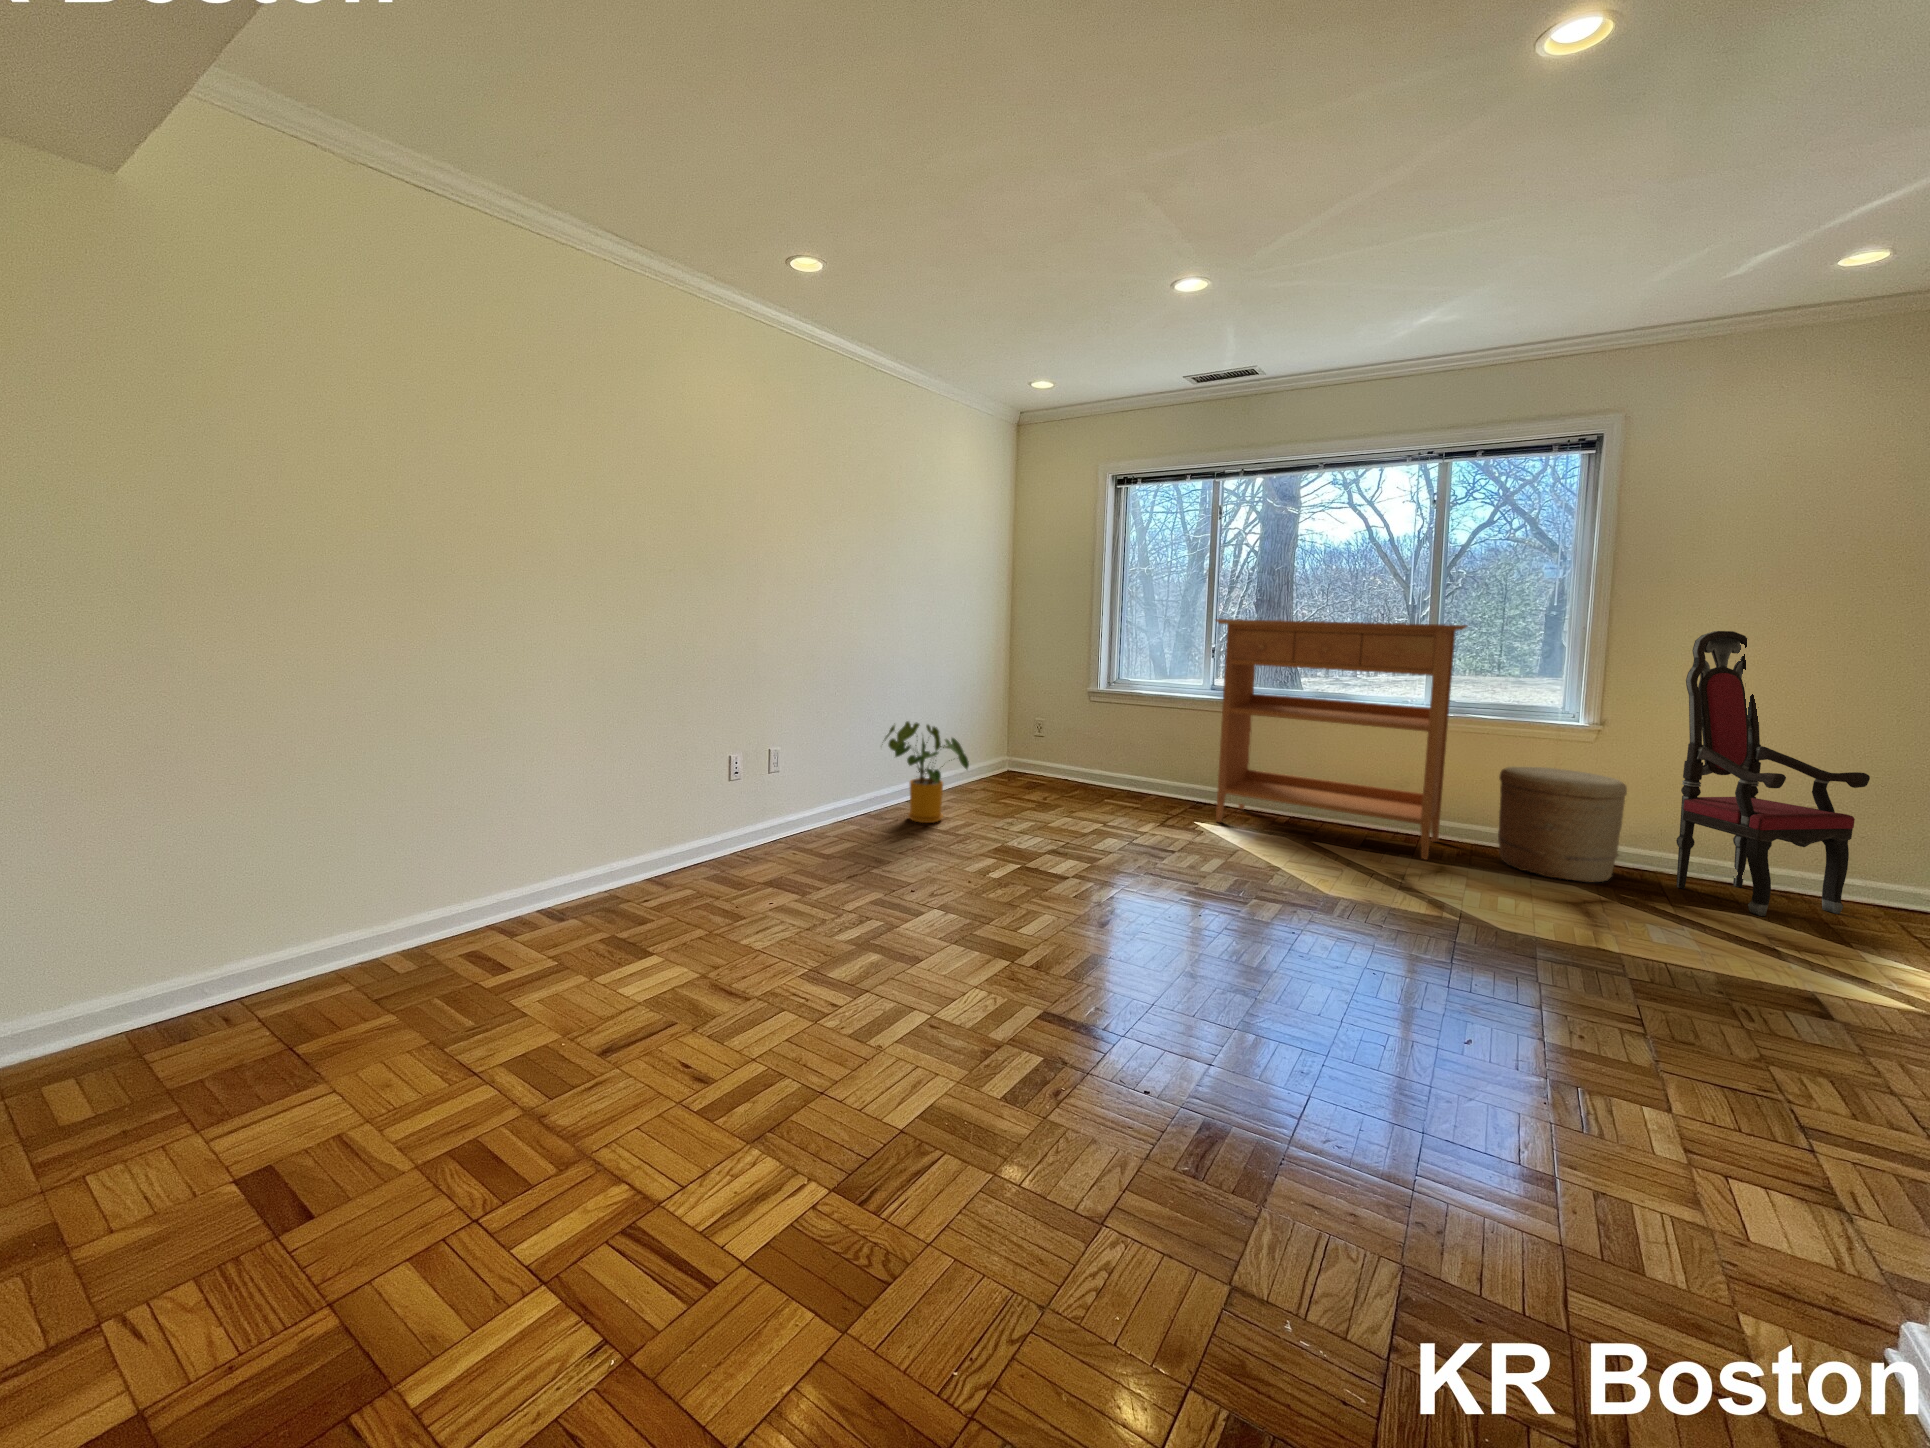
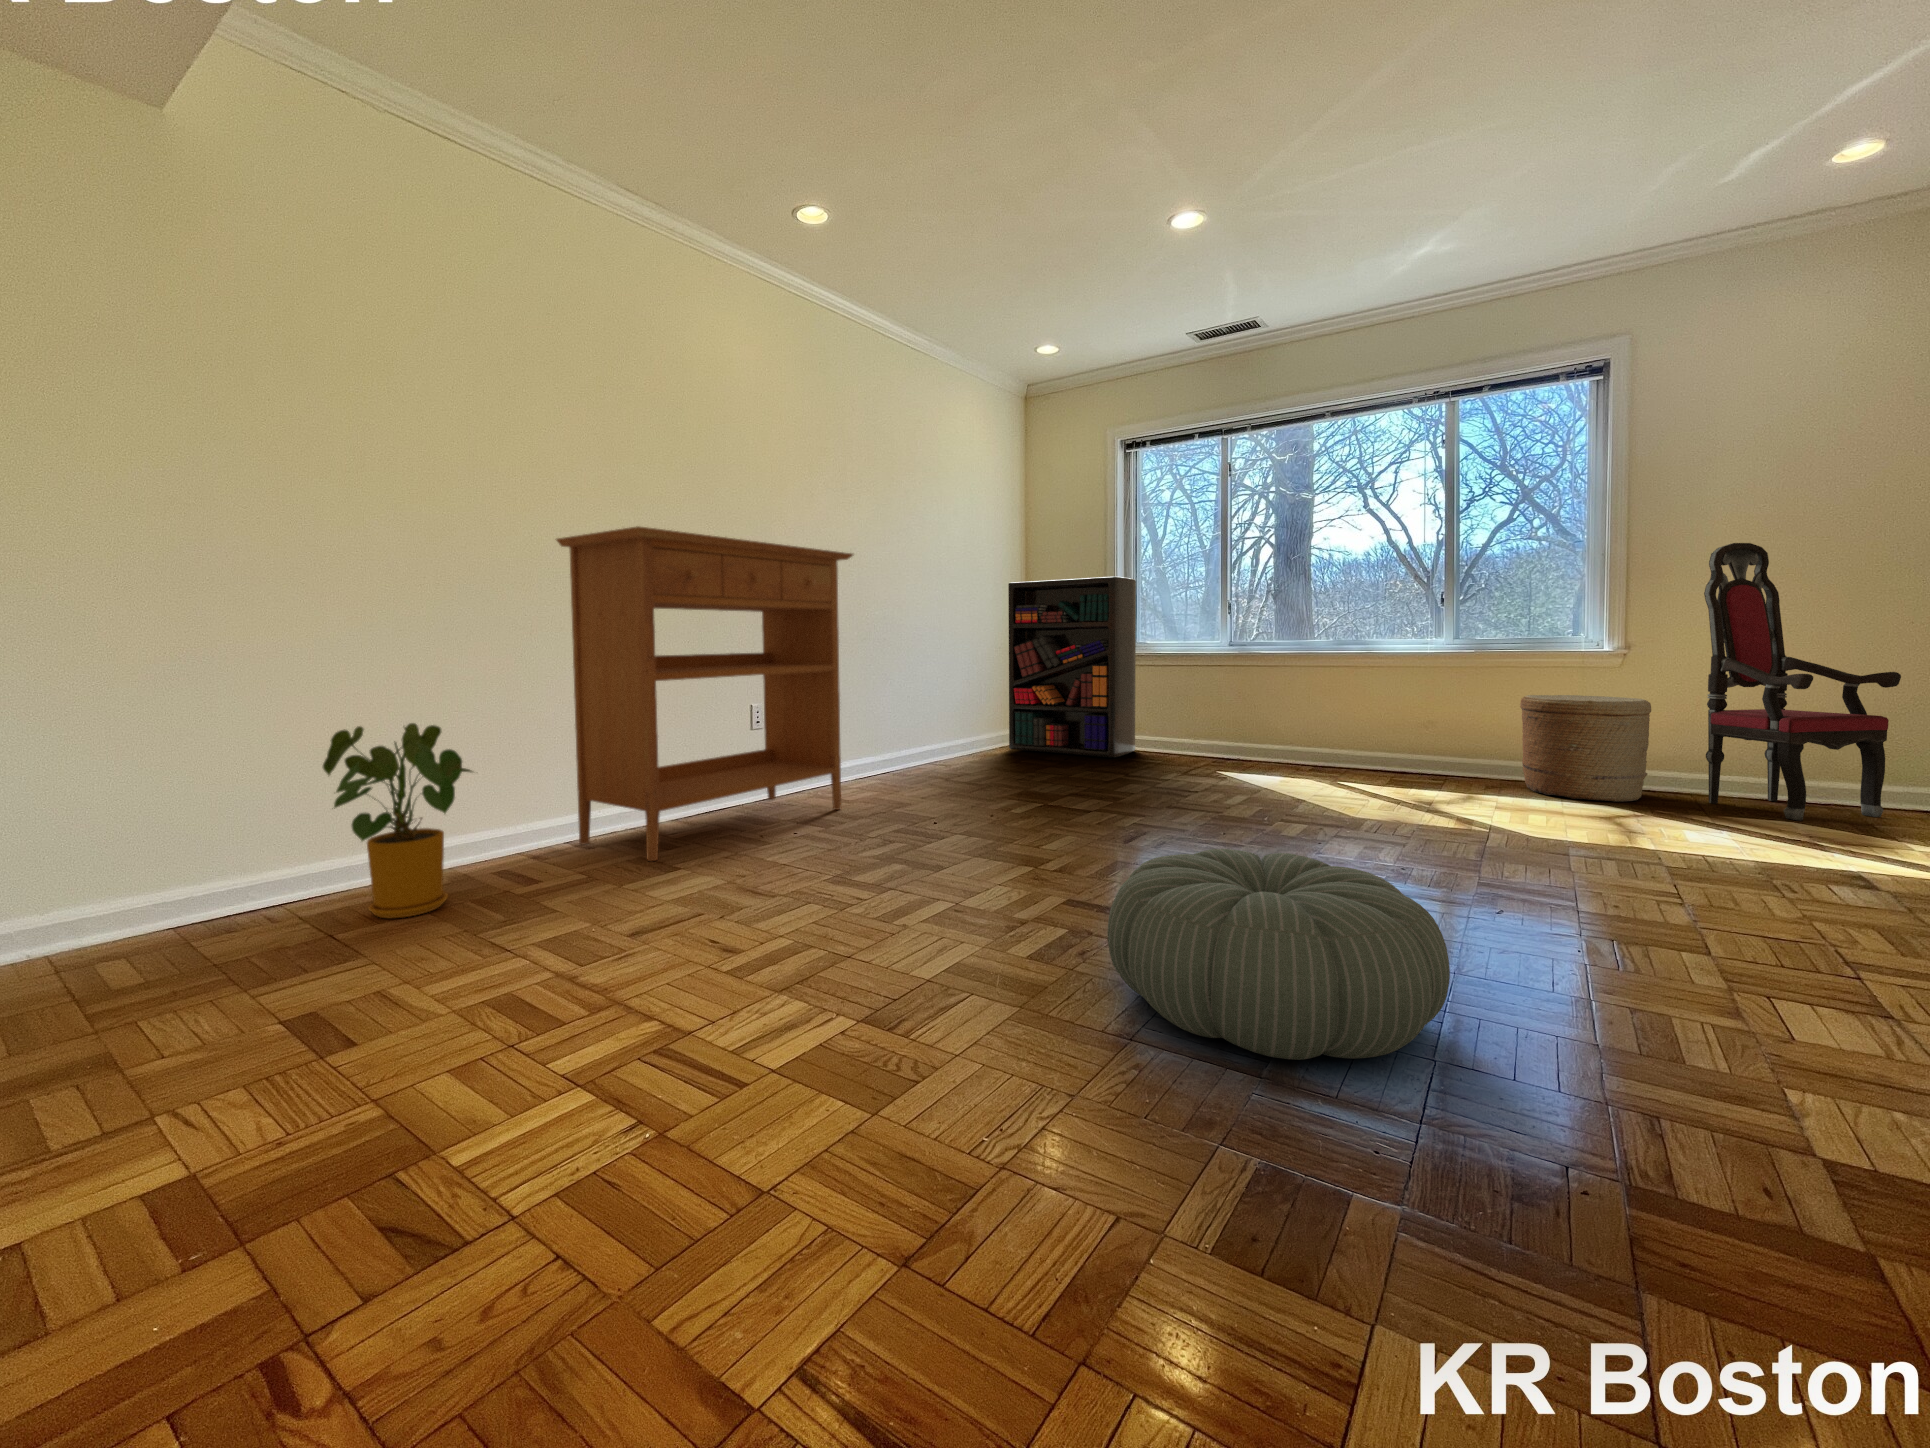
bookshelf: none [989,614,1123,799] -> present [1008,576,1136,758]
console table: present [1216,619,1467,859] -> present [557,526,853,861]
house plant: present [885,721,969,823] -> present [323,723,472,918]
pouf: none [1084,999,1420,1265] -> present [1108,849,1450,1060]

